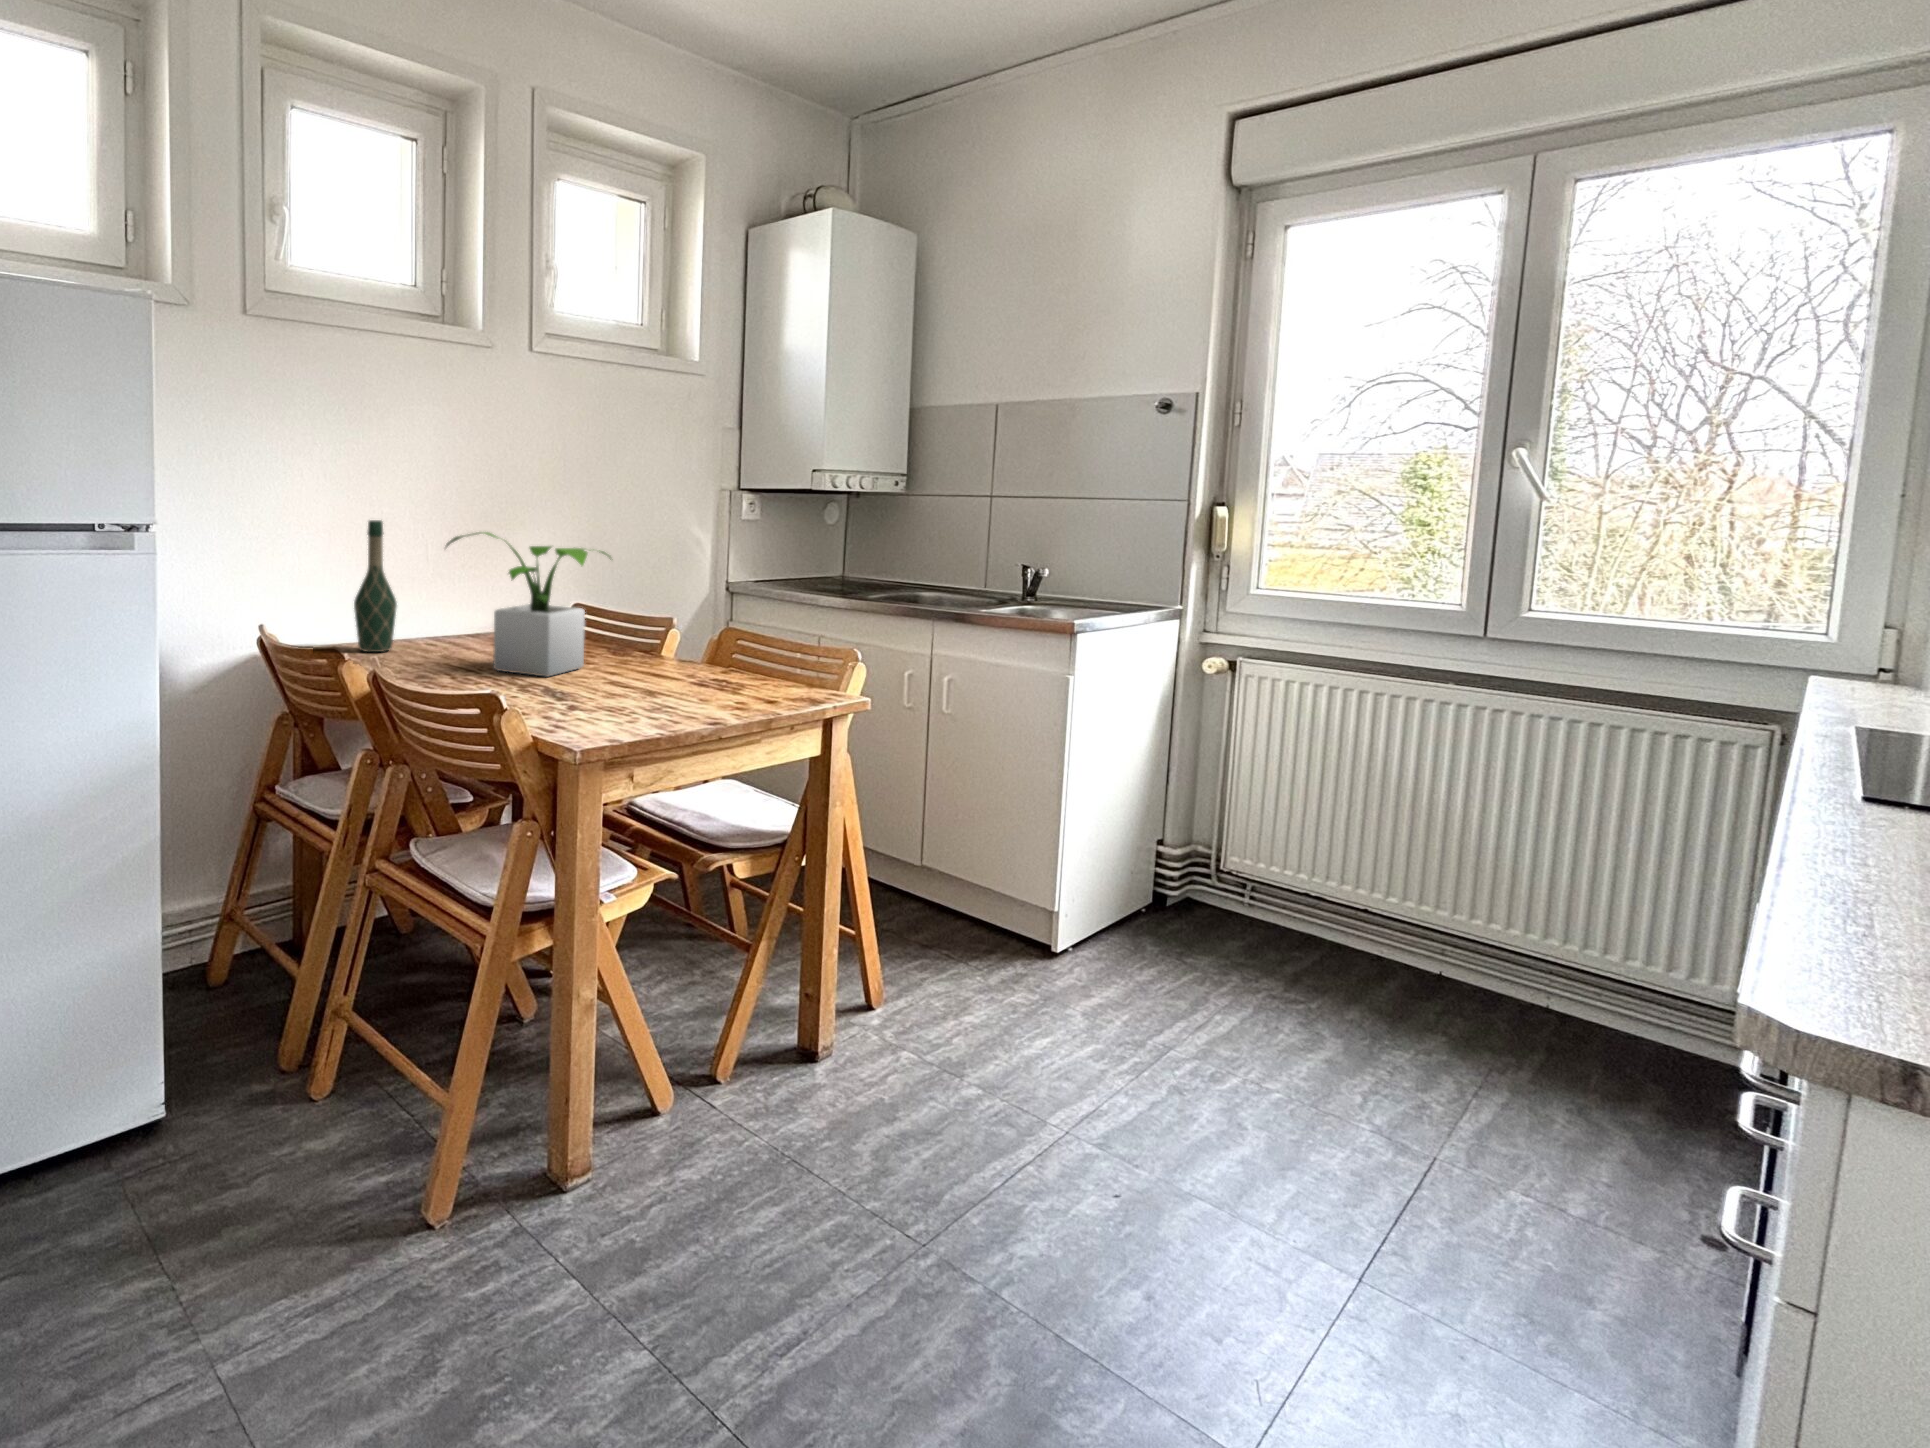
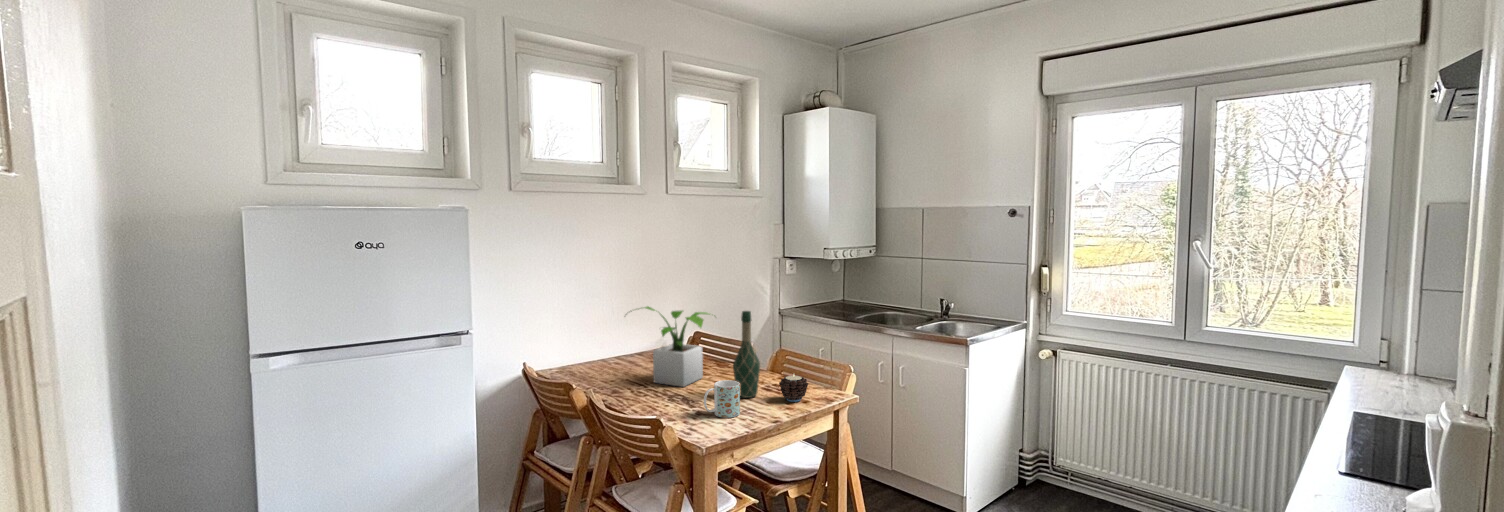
wine bottle: present [354,520,397,652] -> present [733,311,760,398]
candle: none [723,649,778,701] -> present [779,375,808,402]
mug: none [582,651,650,716] -> present [704,380,740,418]

